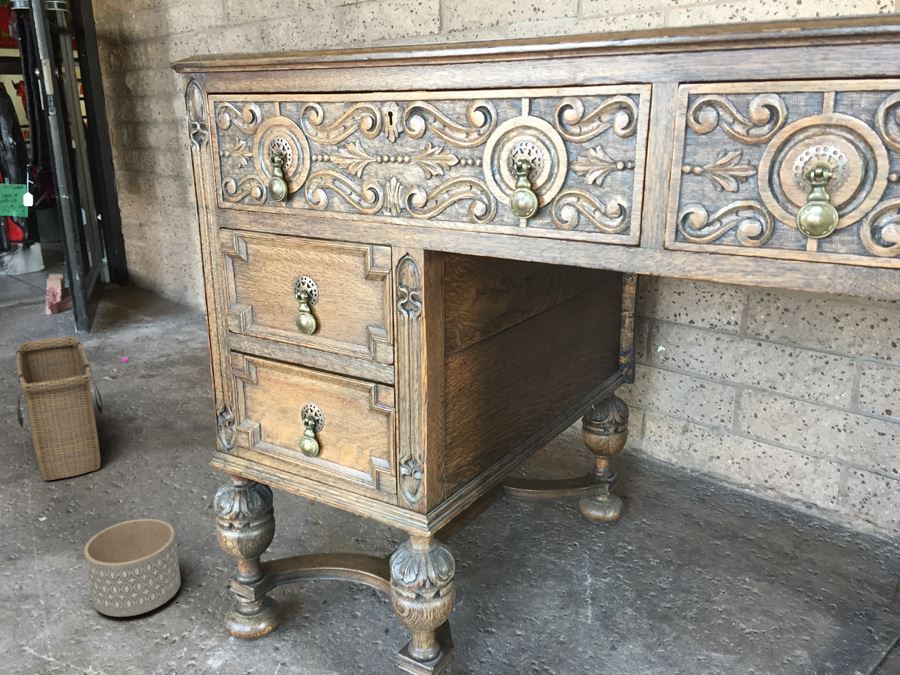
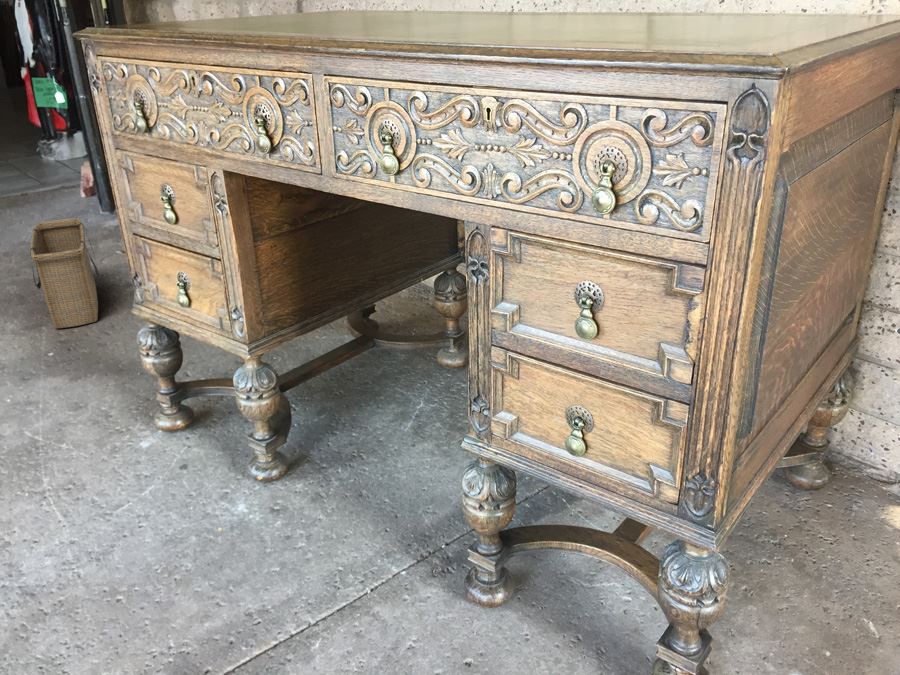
planter: present [84,519,181,617] -> none [64,353,135,416]

